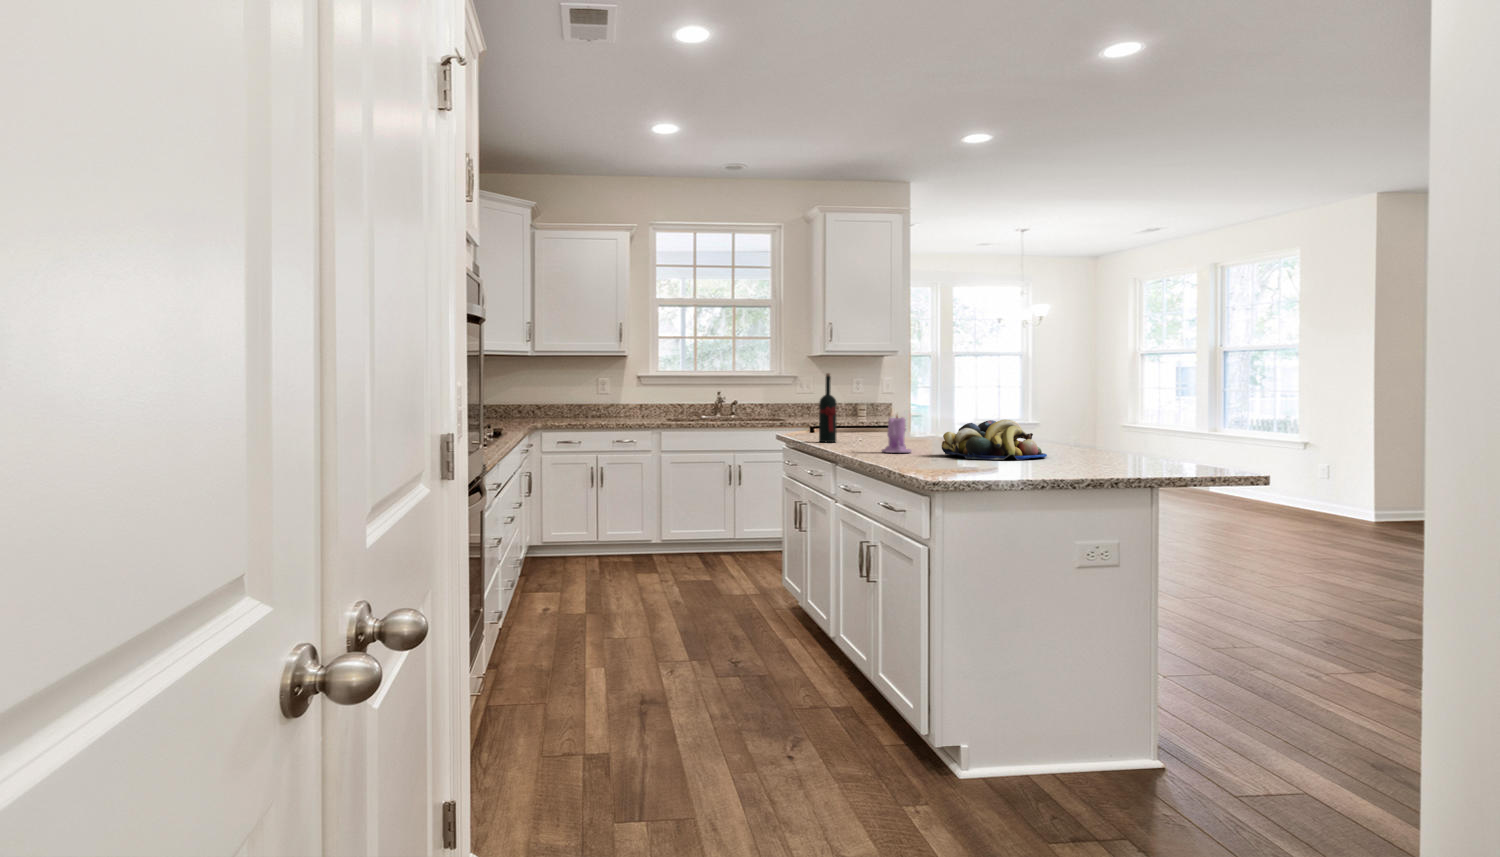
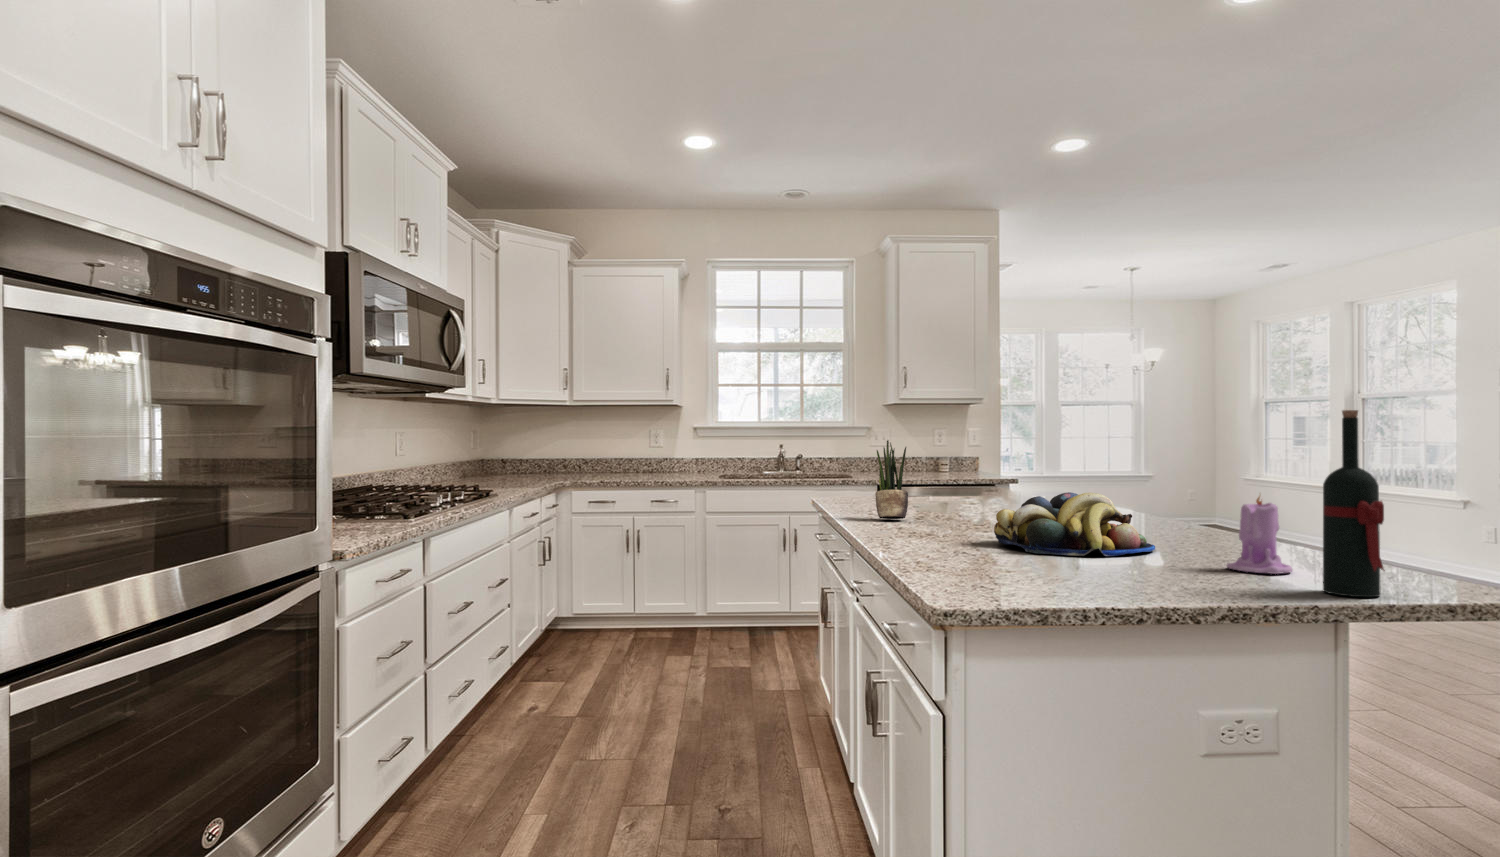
wine bottle: present [819,373,836,442] -> present [1323,410,1384,597]
potted plant: none [843,385,867,445] -> present [876,440,908,519]
candle: present [881,416,912,453] -> present [1227,496,1293,574]

